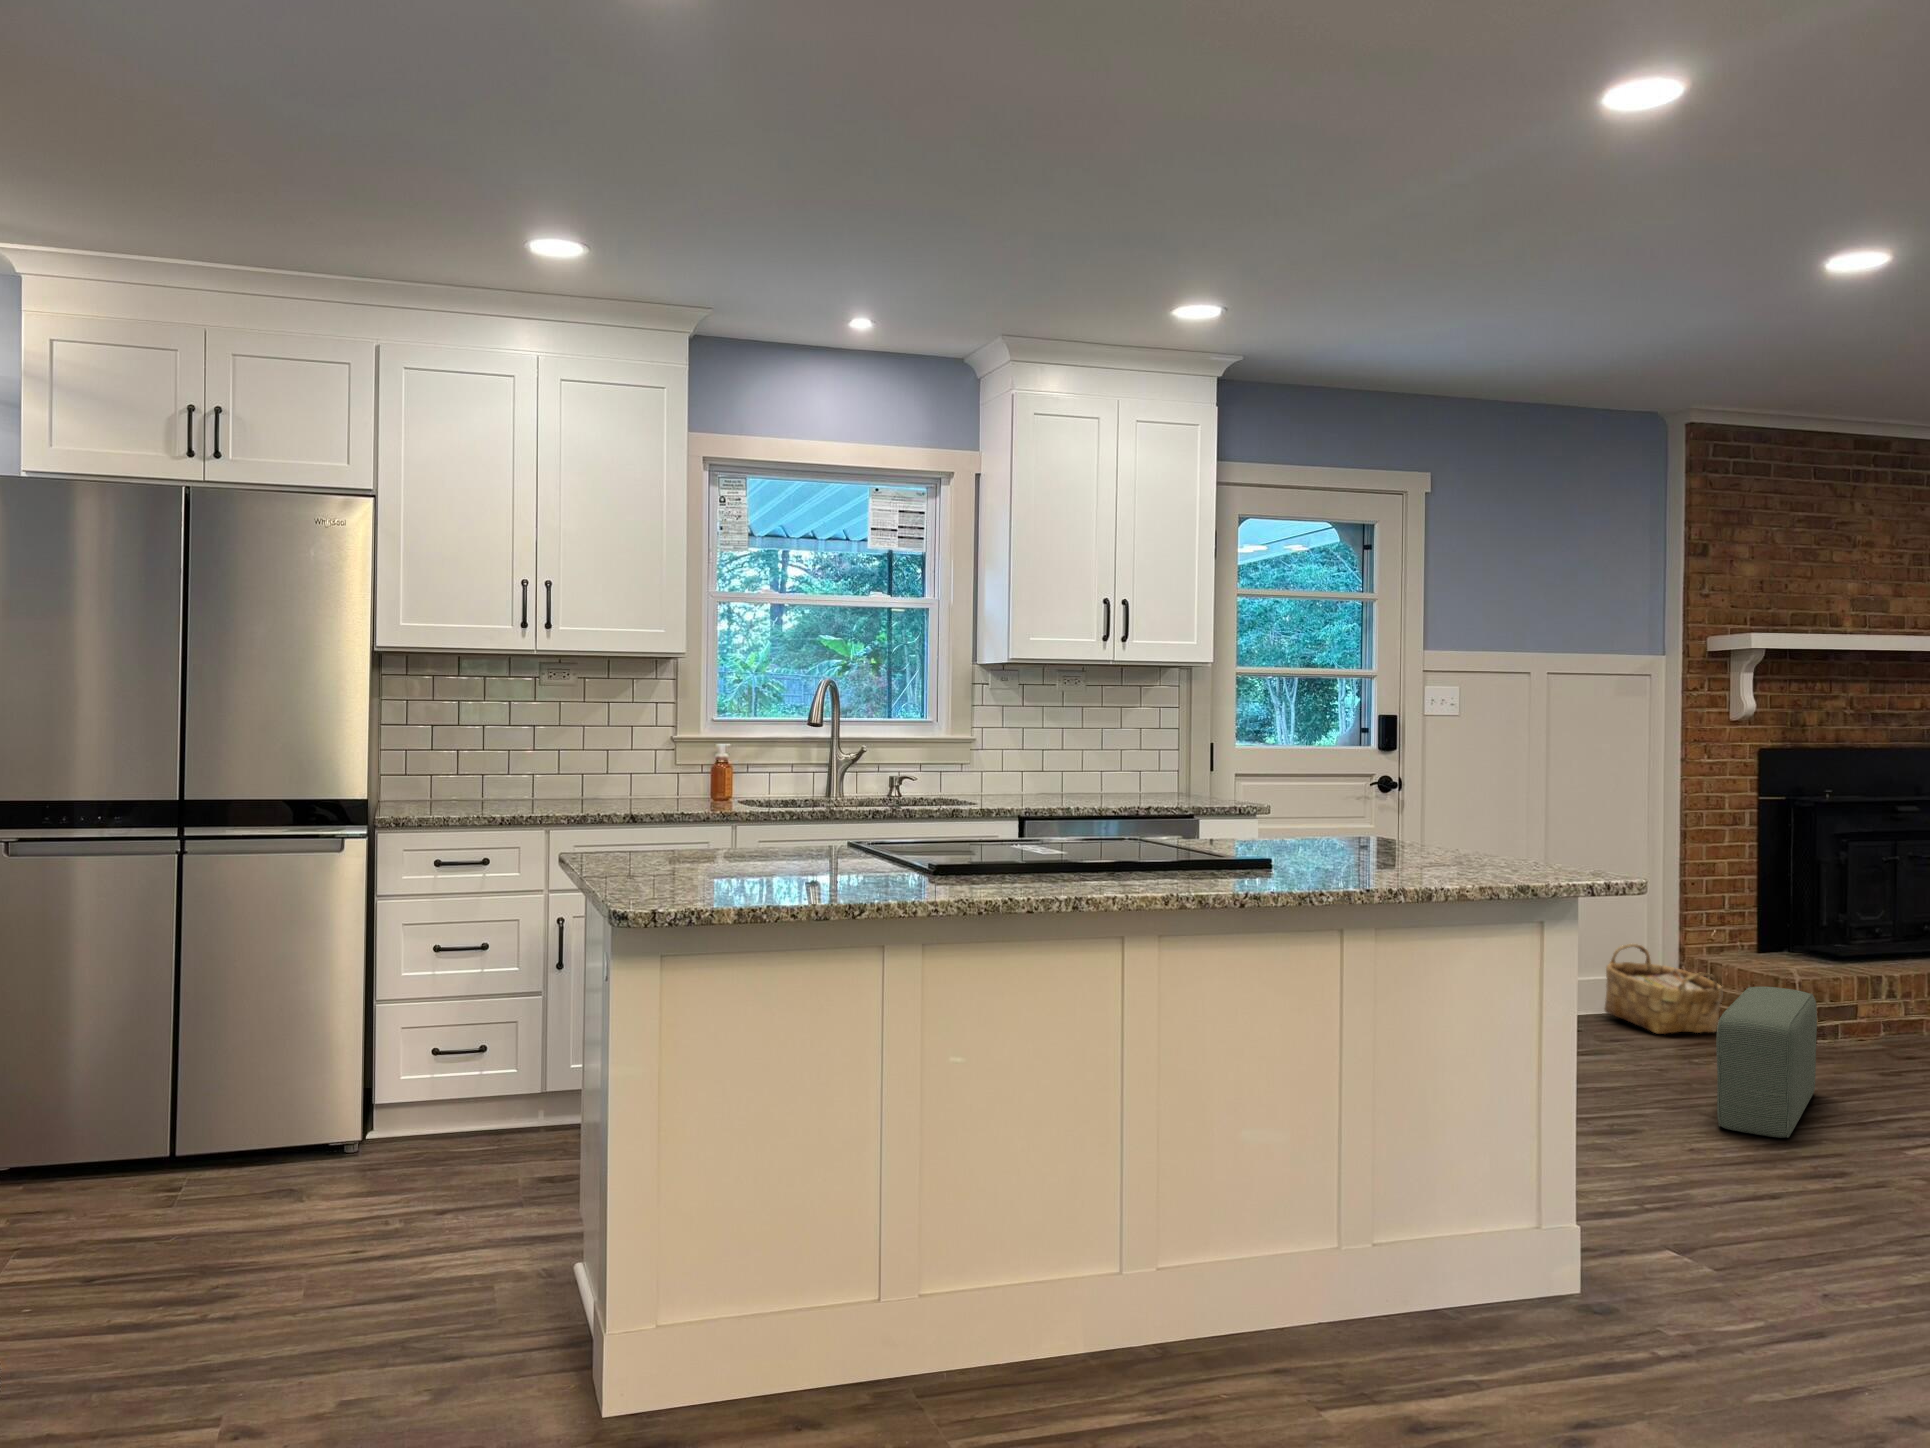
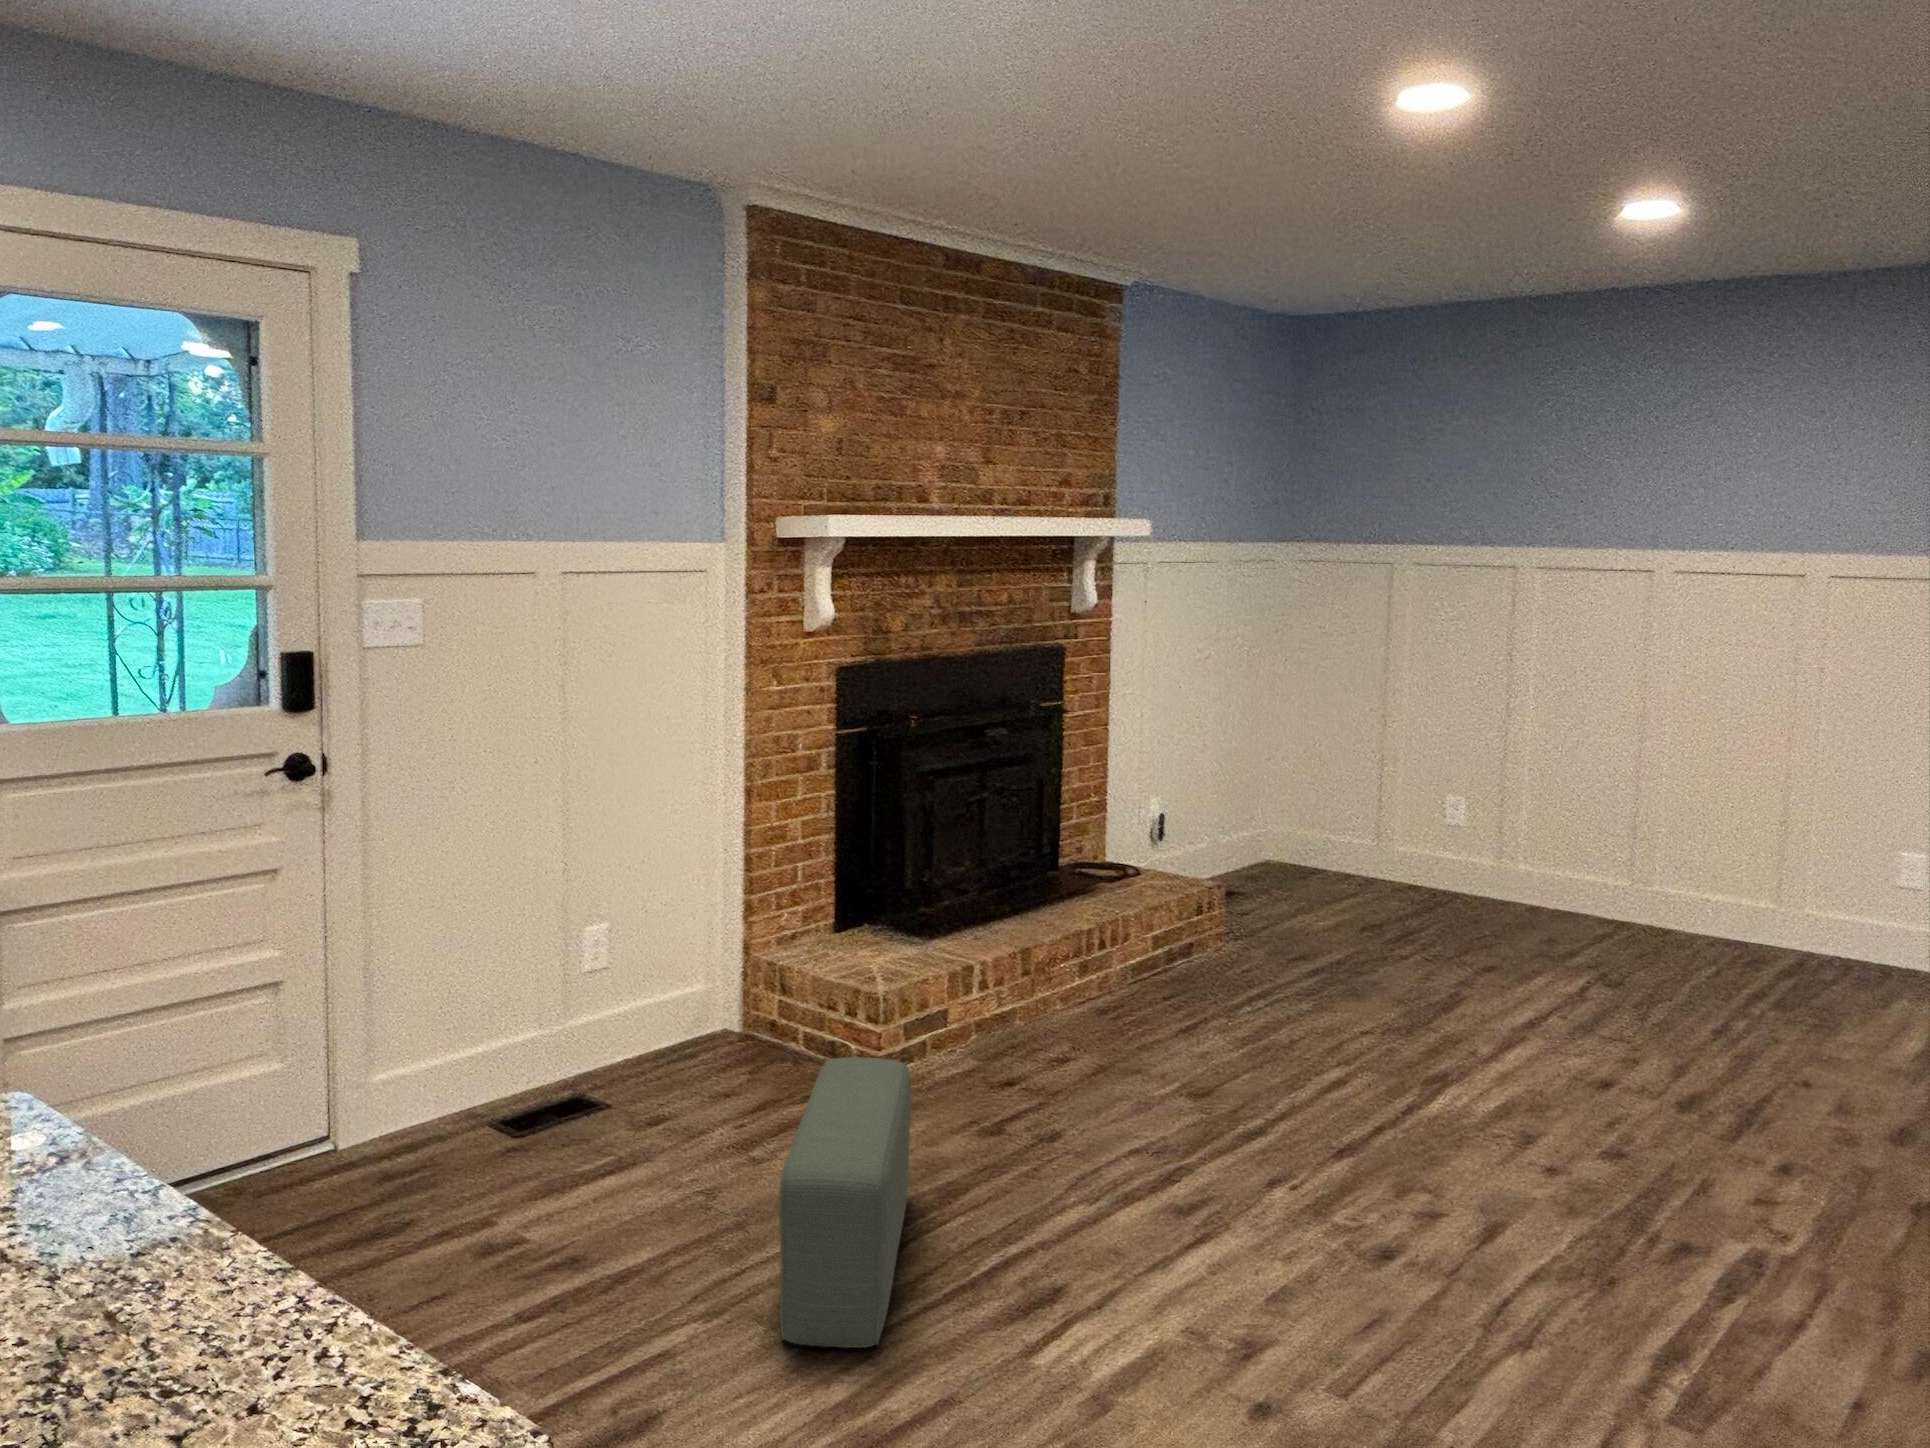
woven basket: present [1605,944,1723,1034] -> none [645,951,793,1090]

